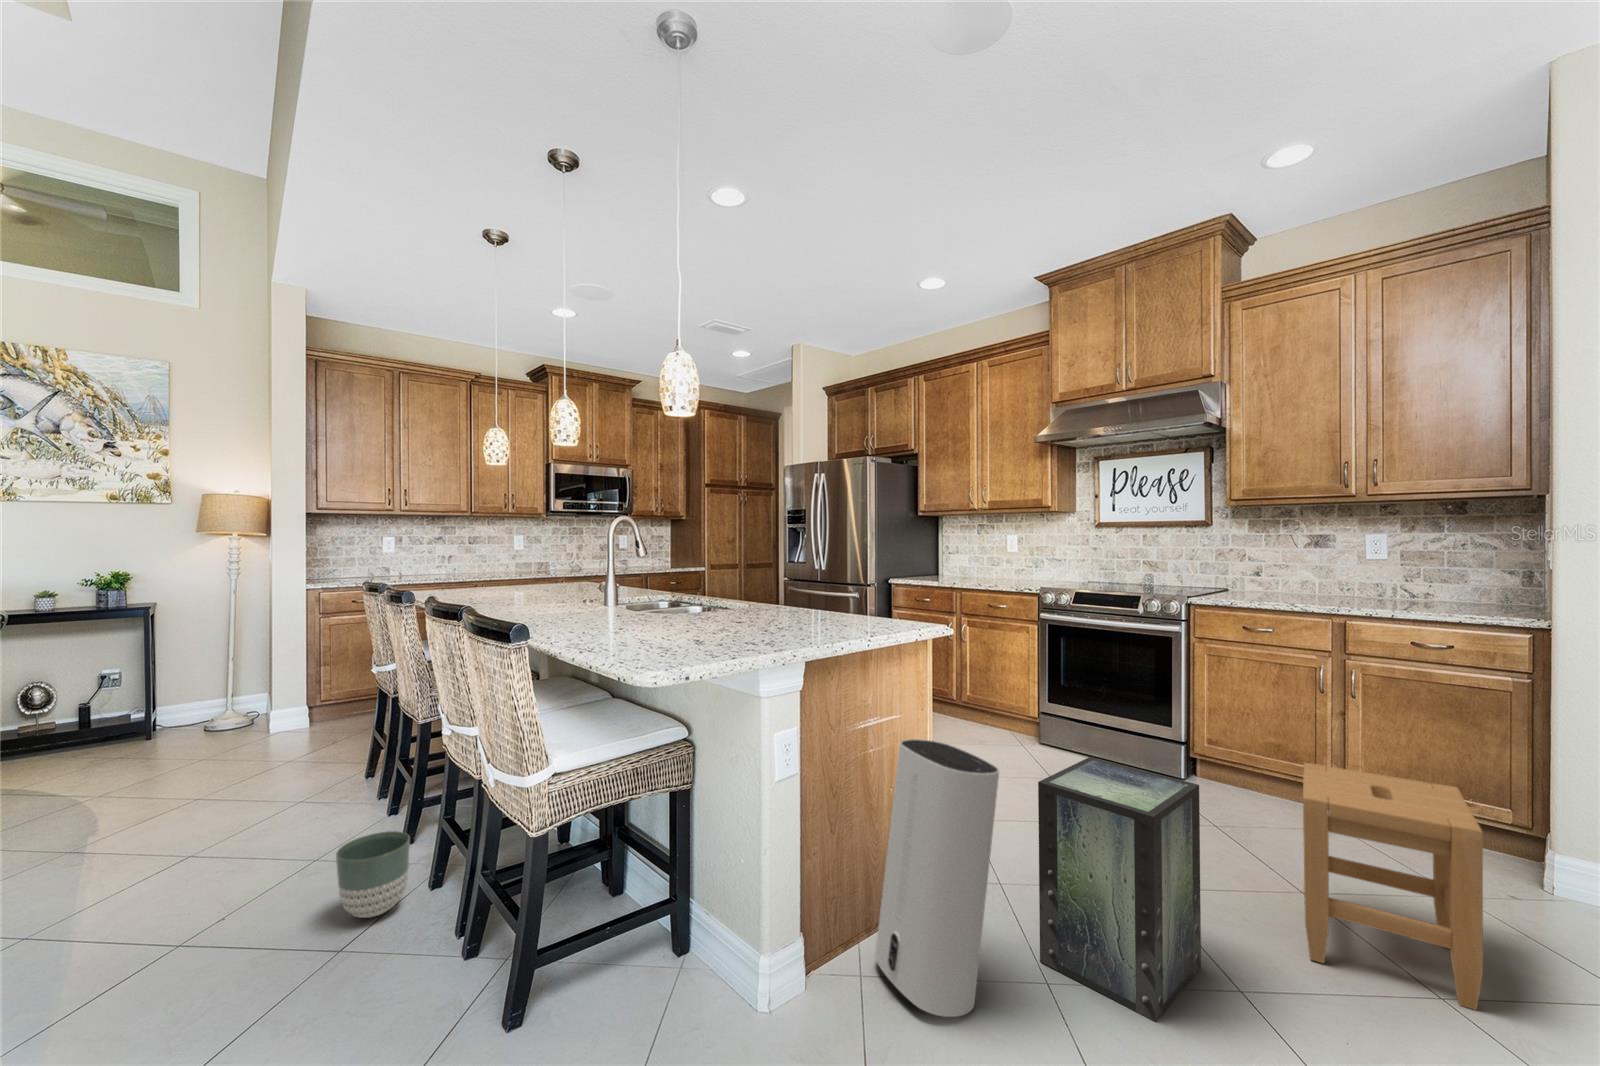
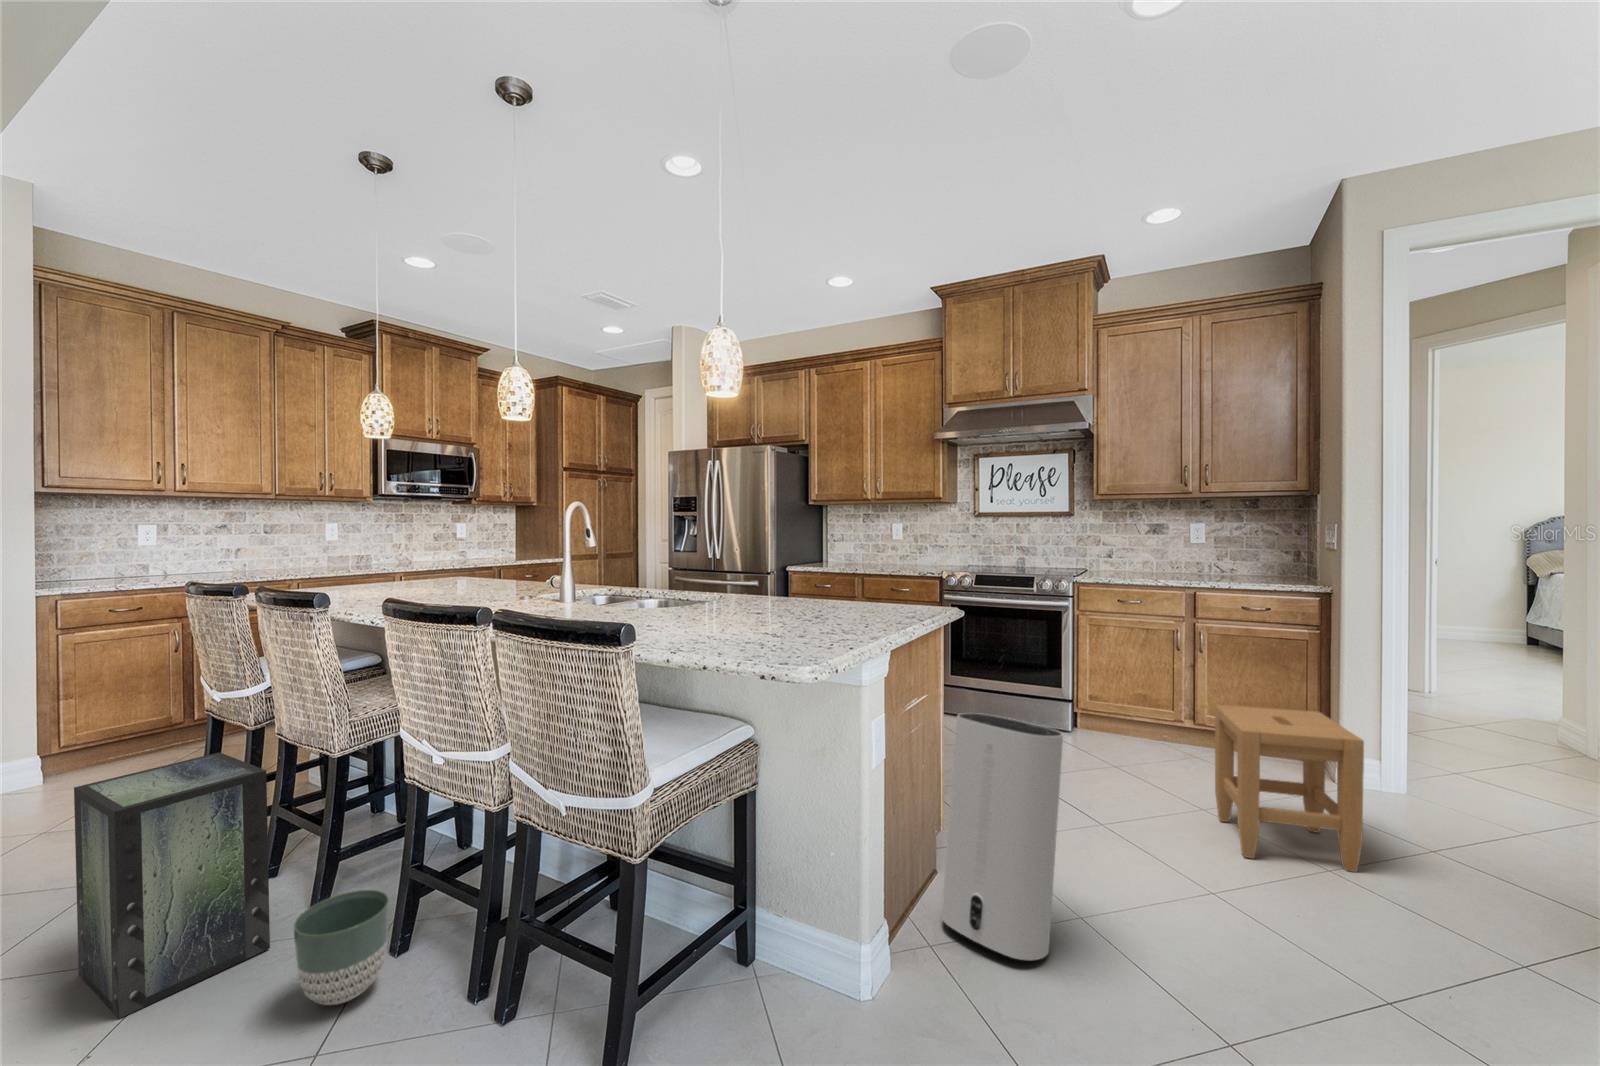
storage box: present [1038,757,1201,1022] -> present [74,752,270,1019]

